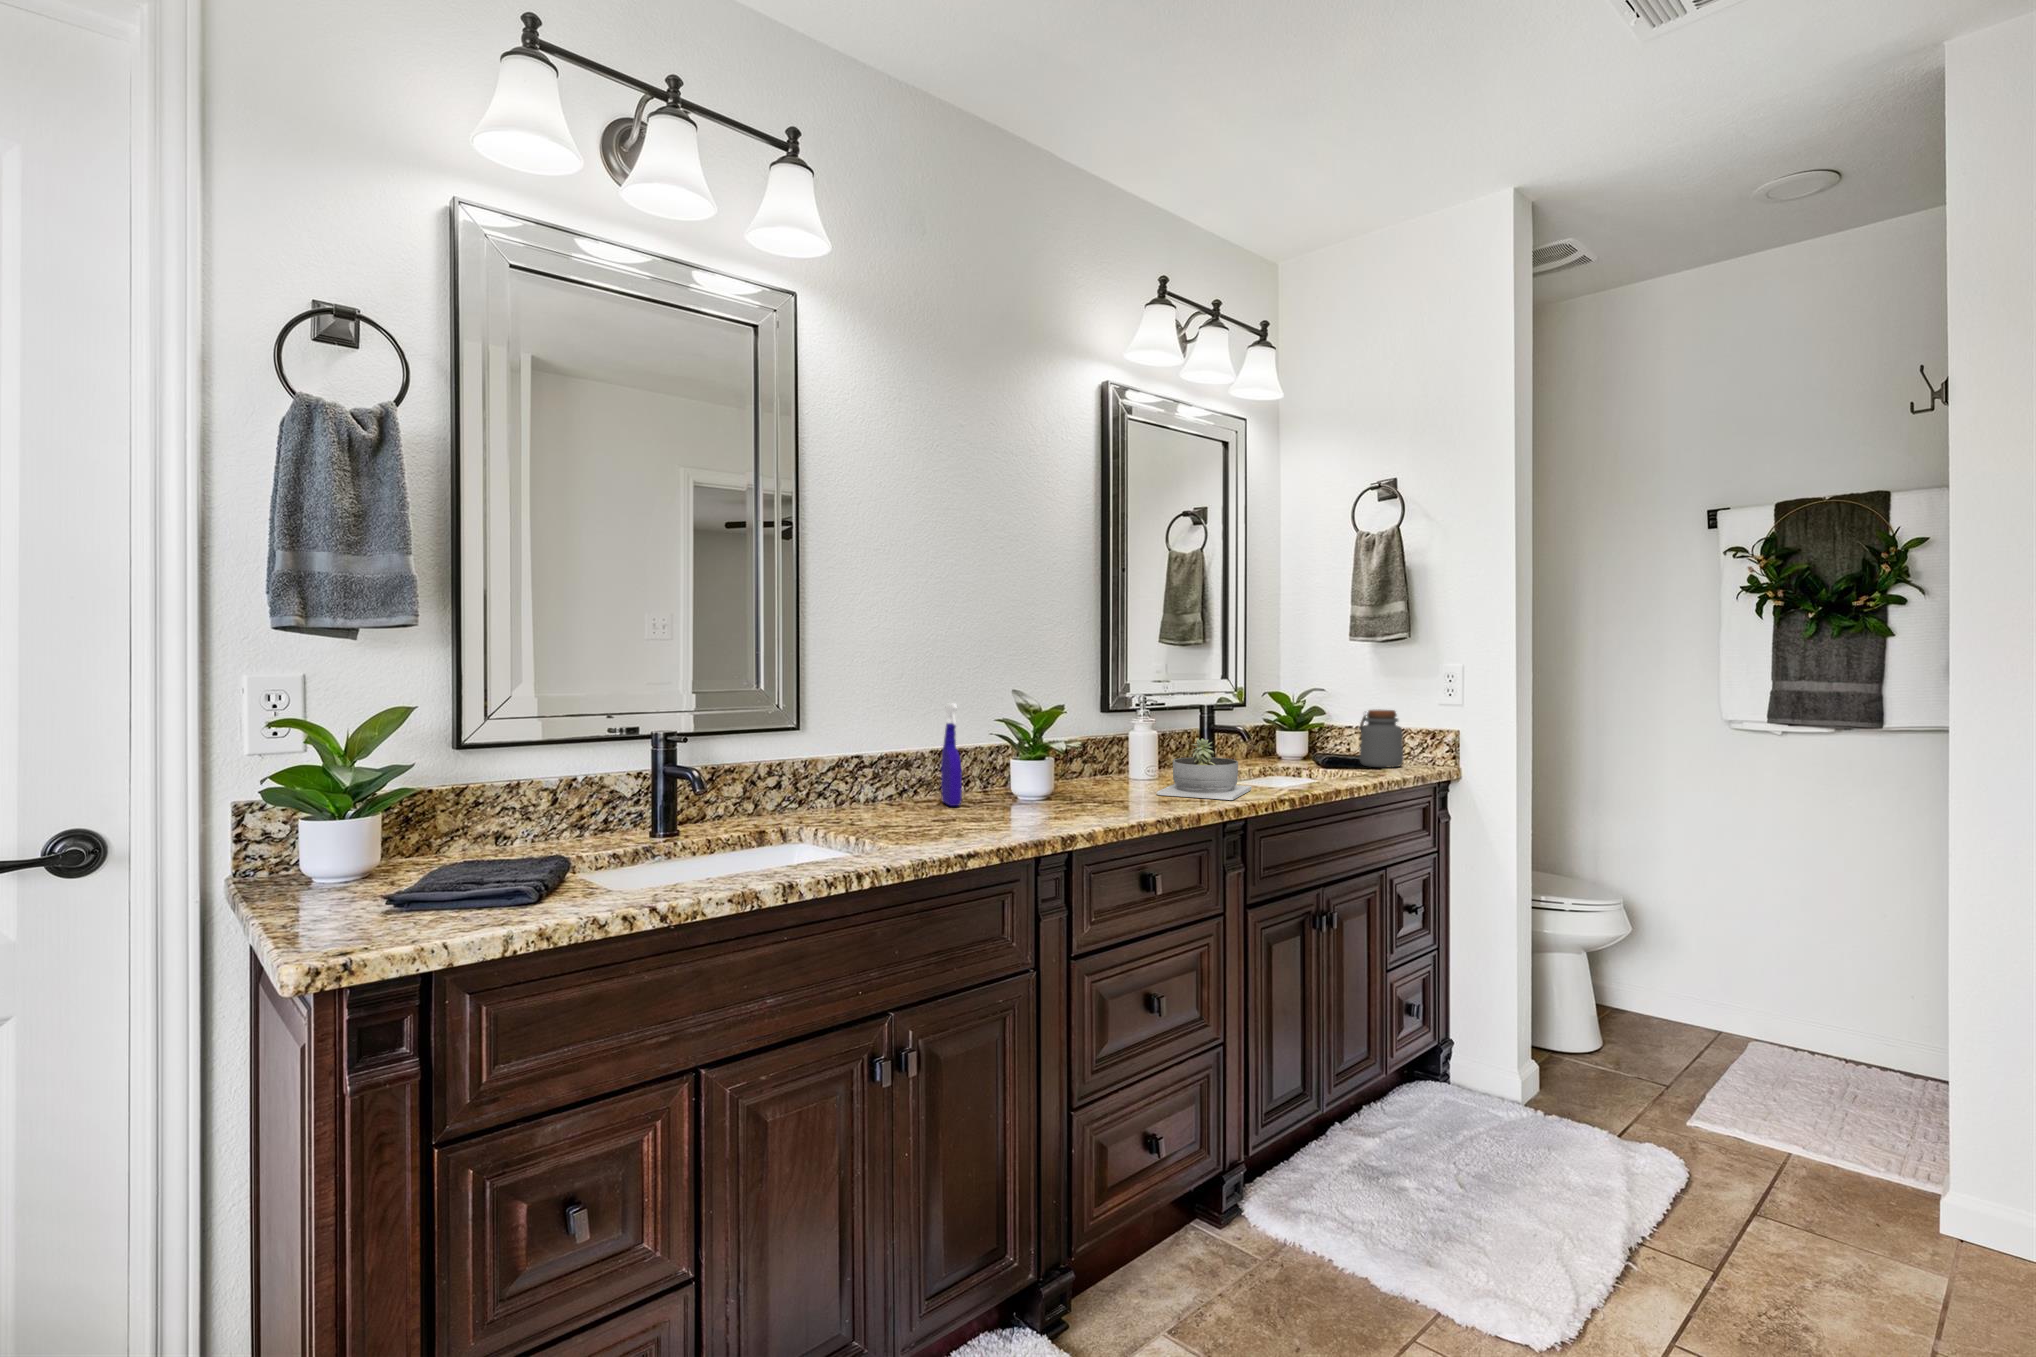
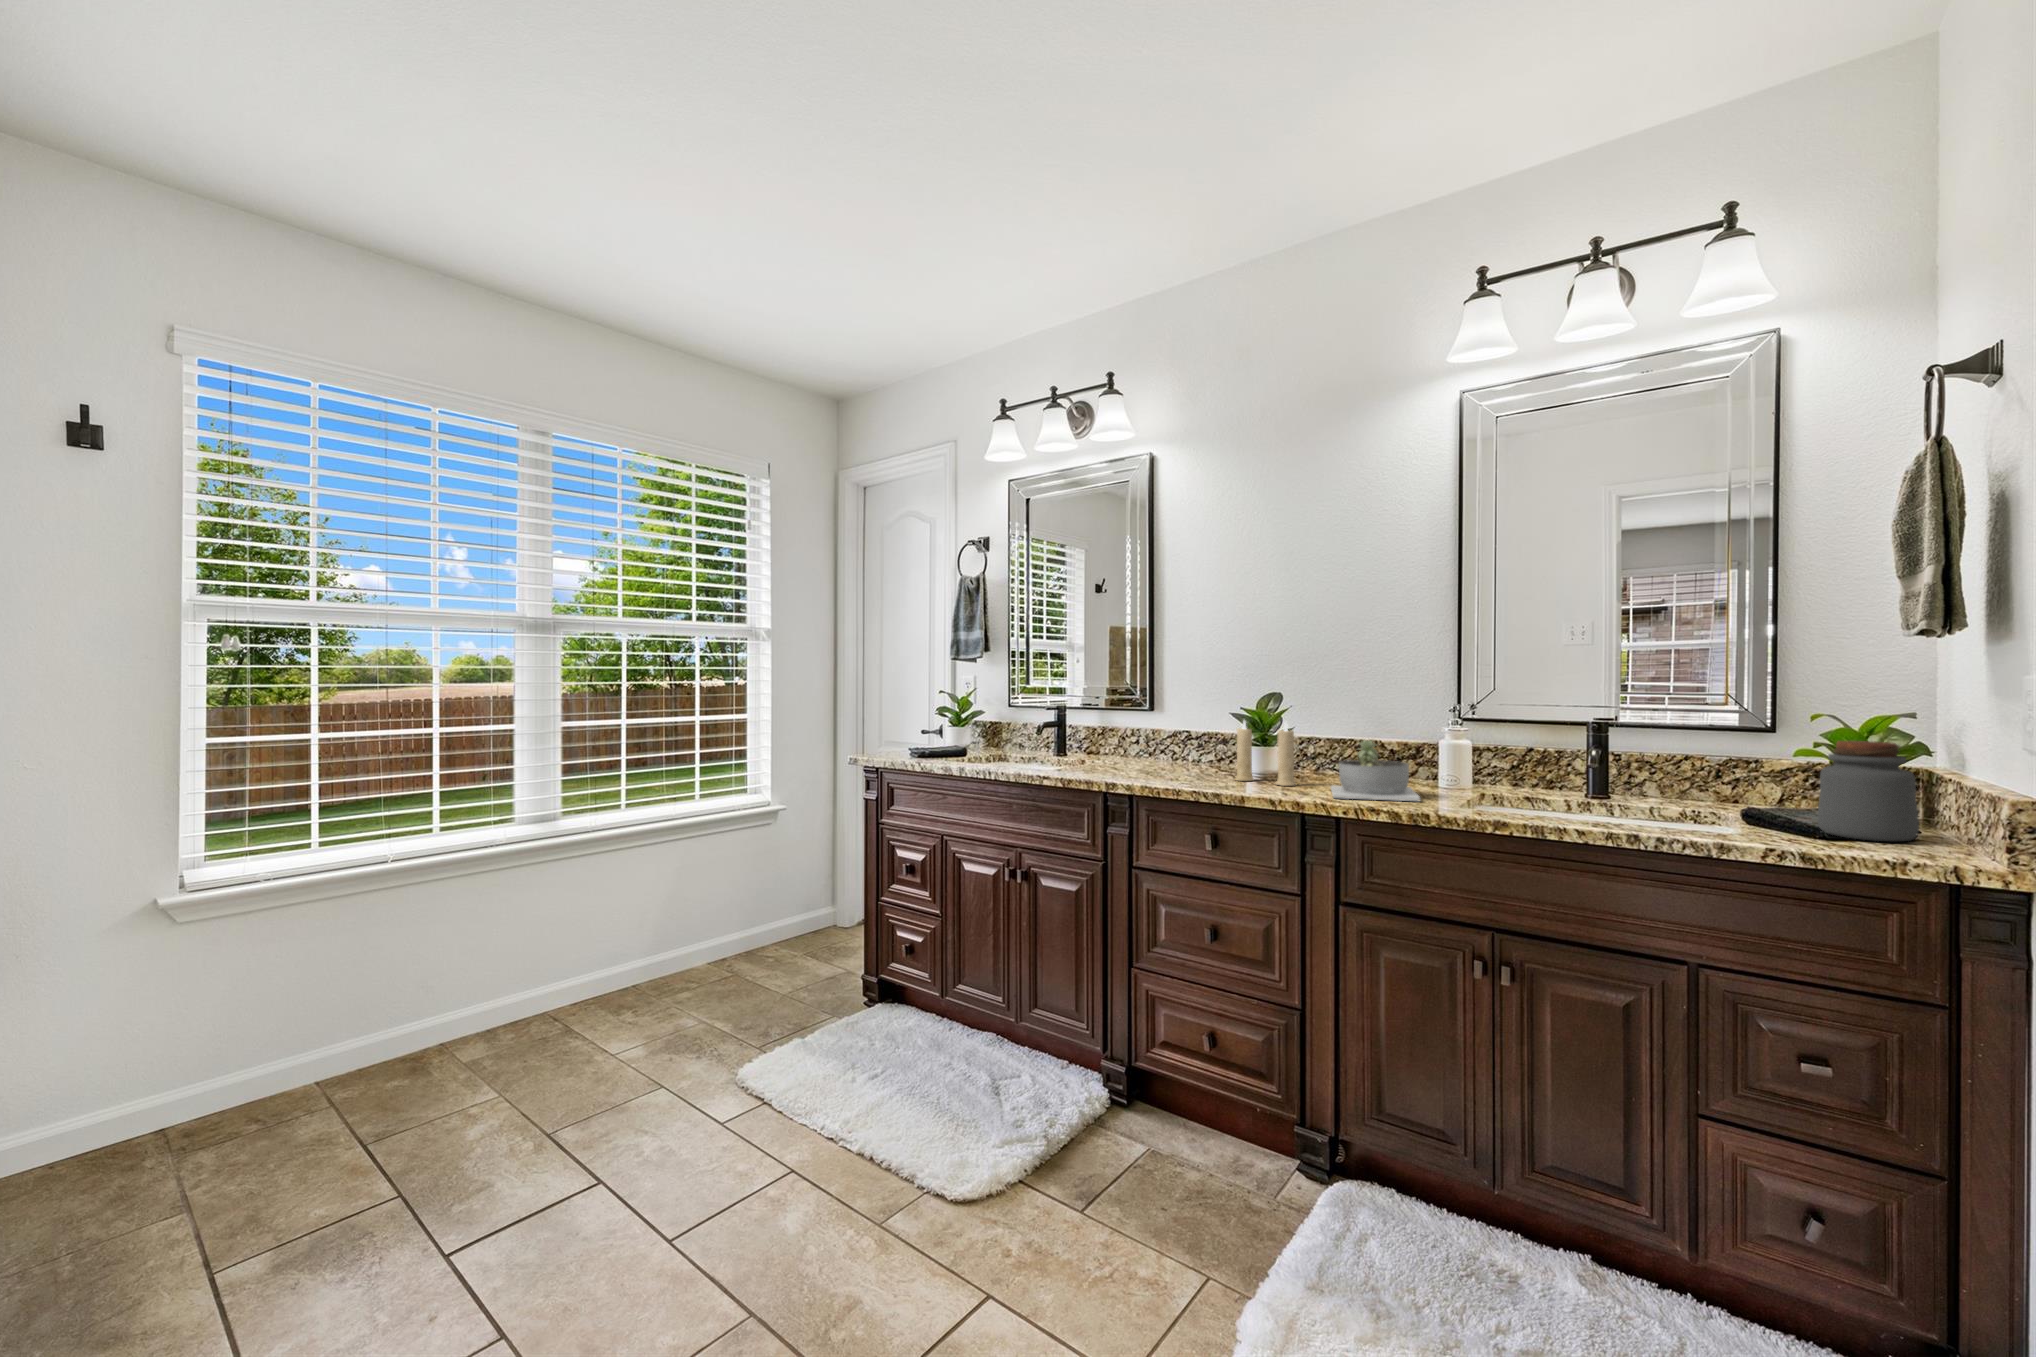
spray bottle: present [941,703,962,806] -> none [1189,695,1217,769]
candle: none [1062,725,1136,806] -> present [1235,721,1296,786]

